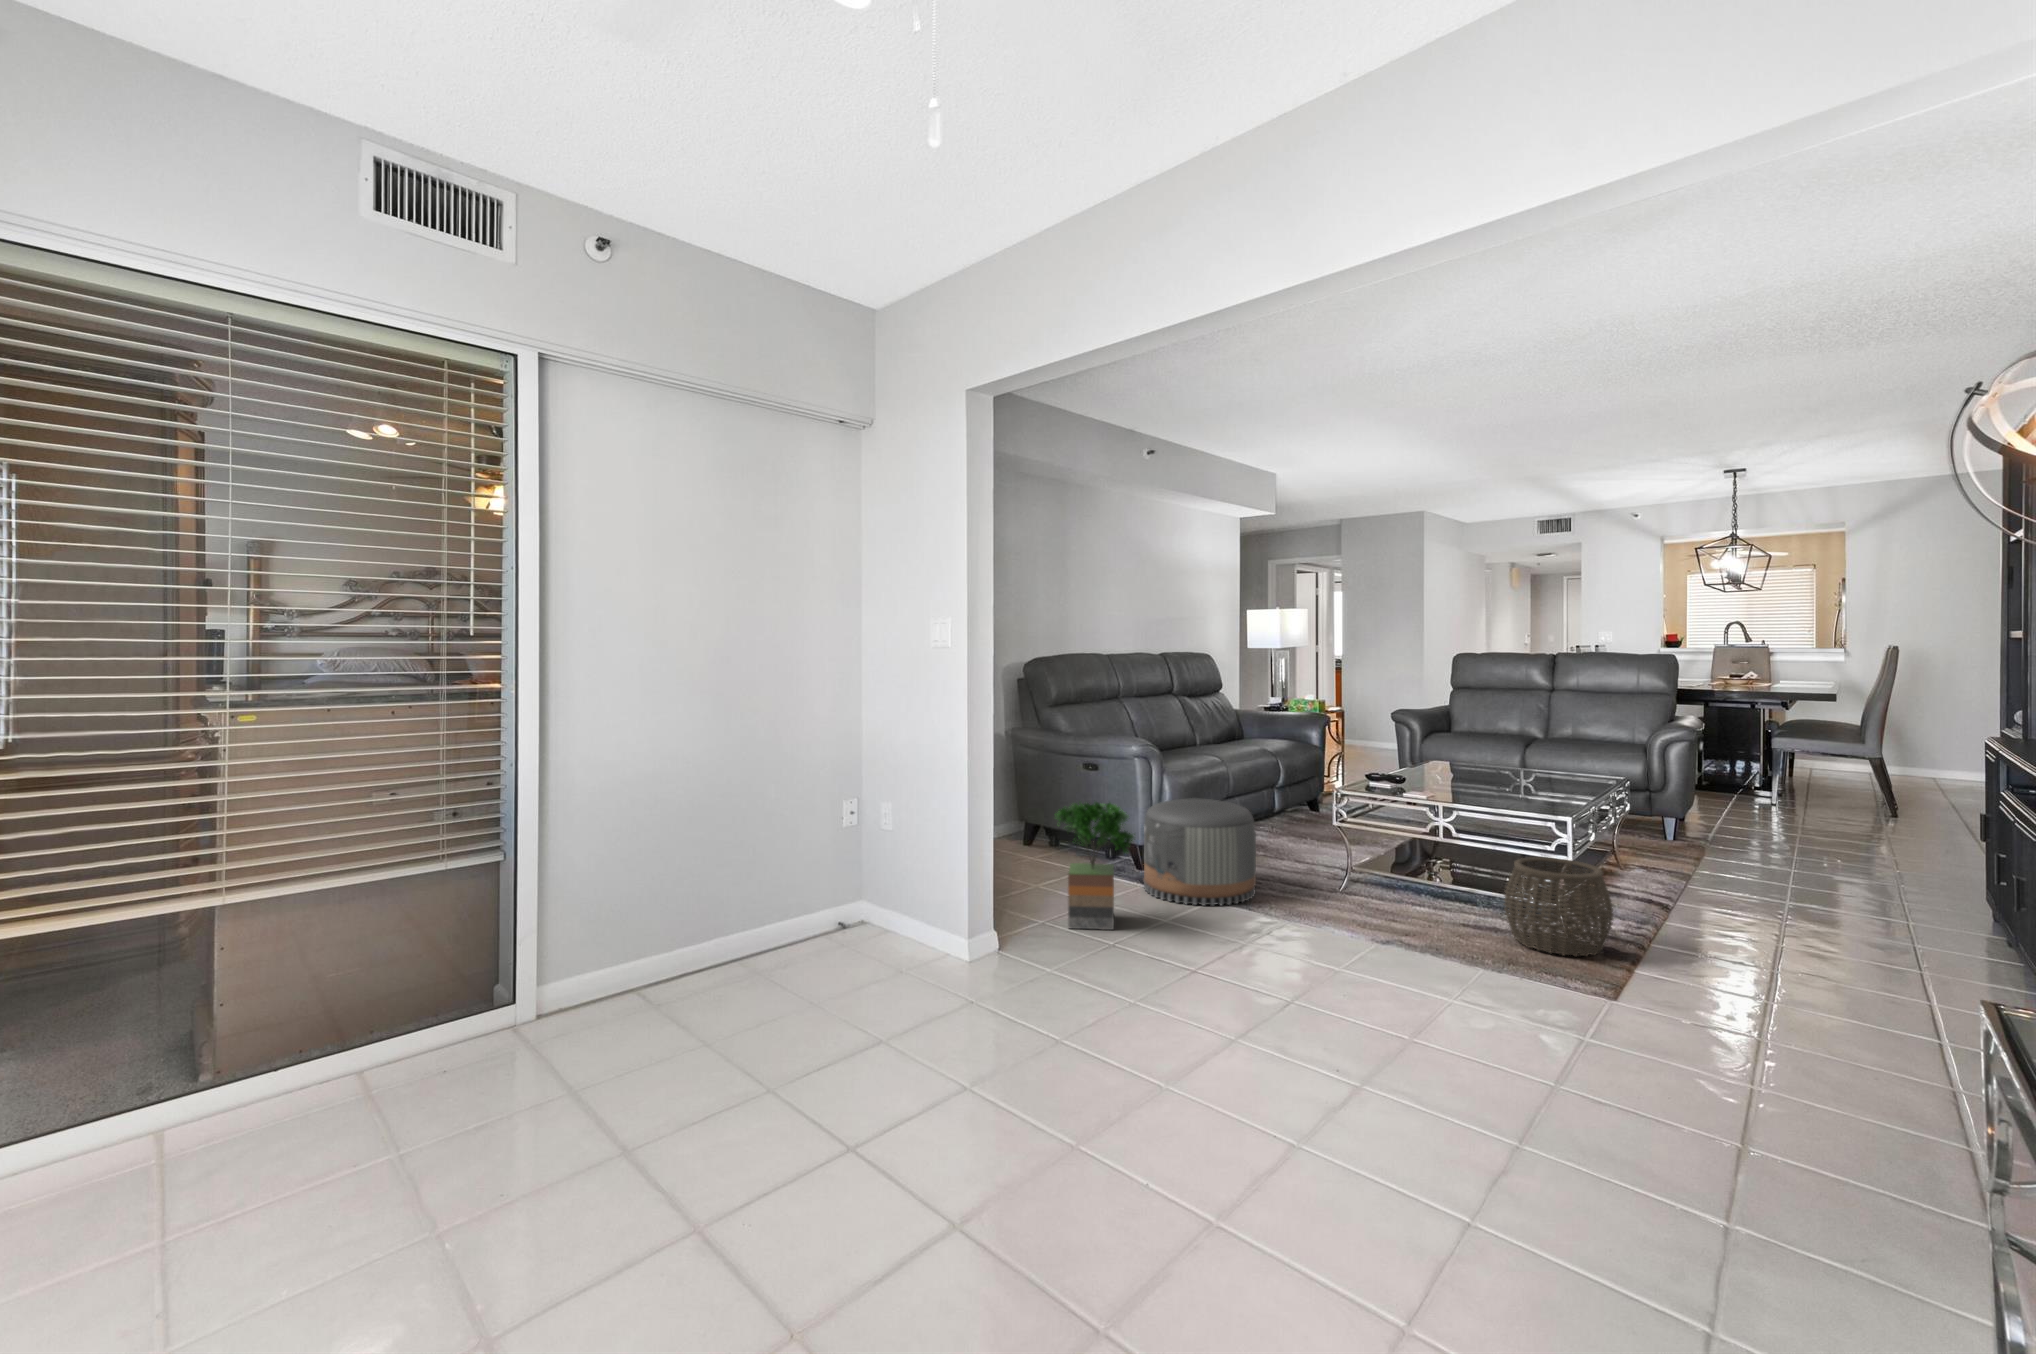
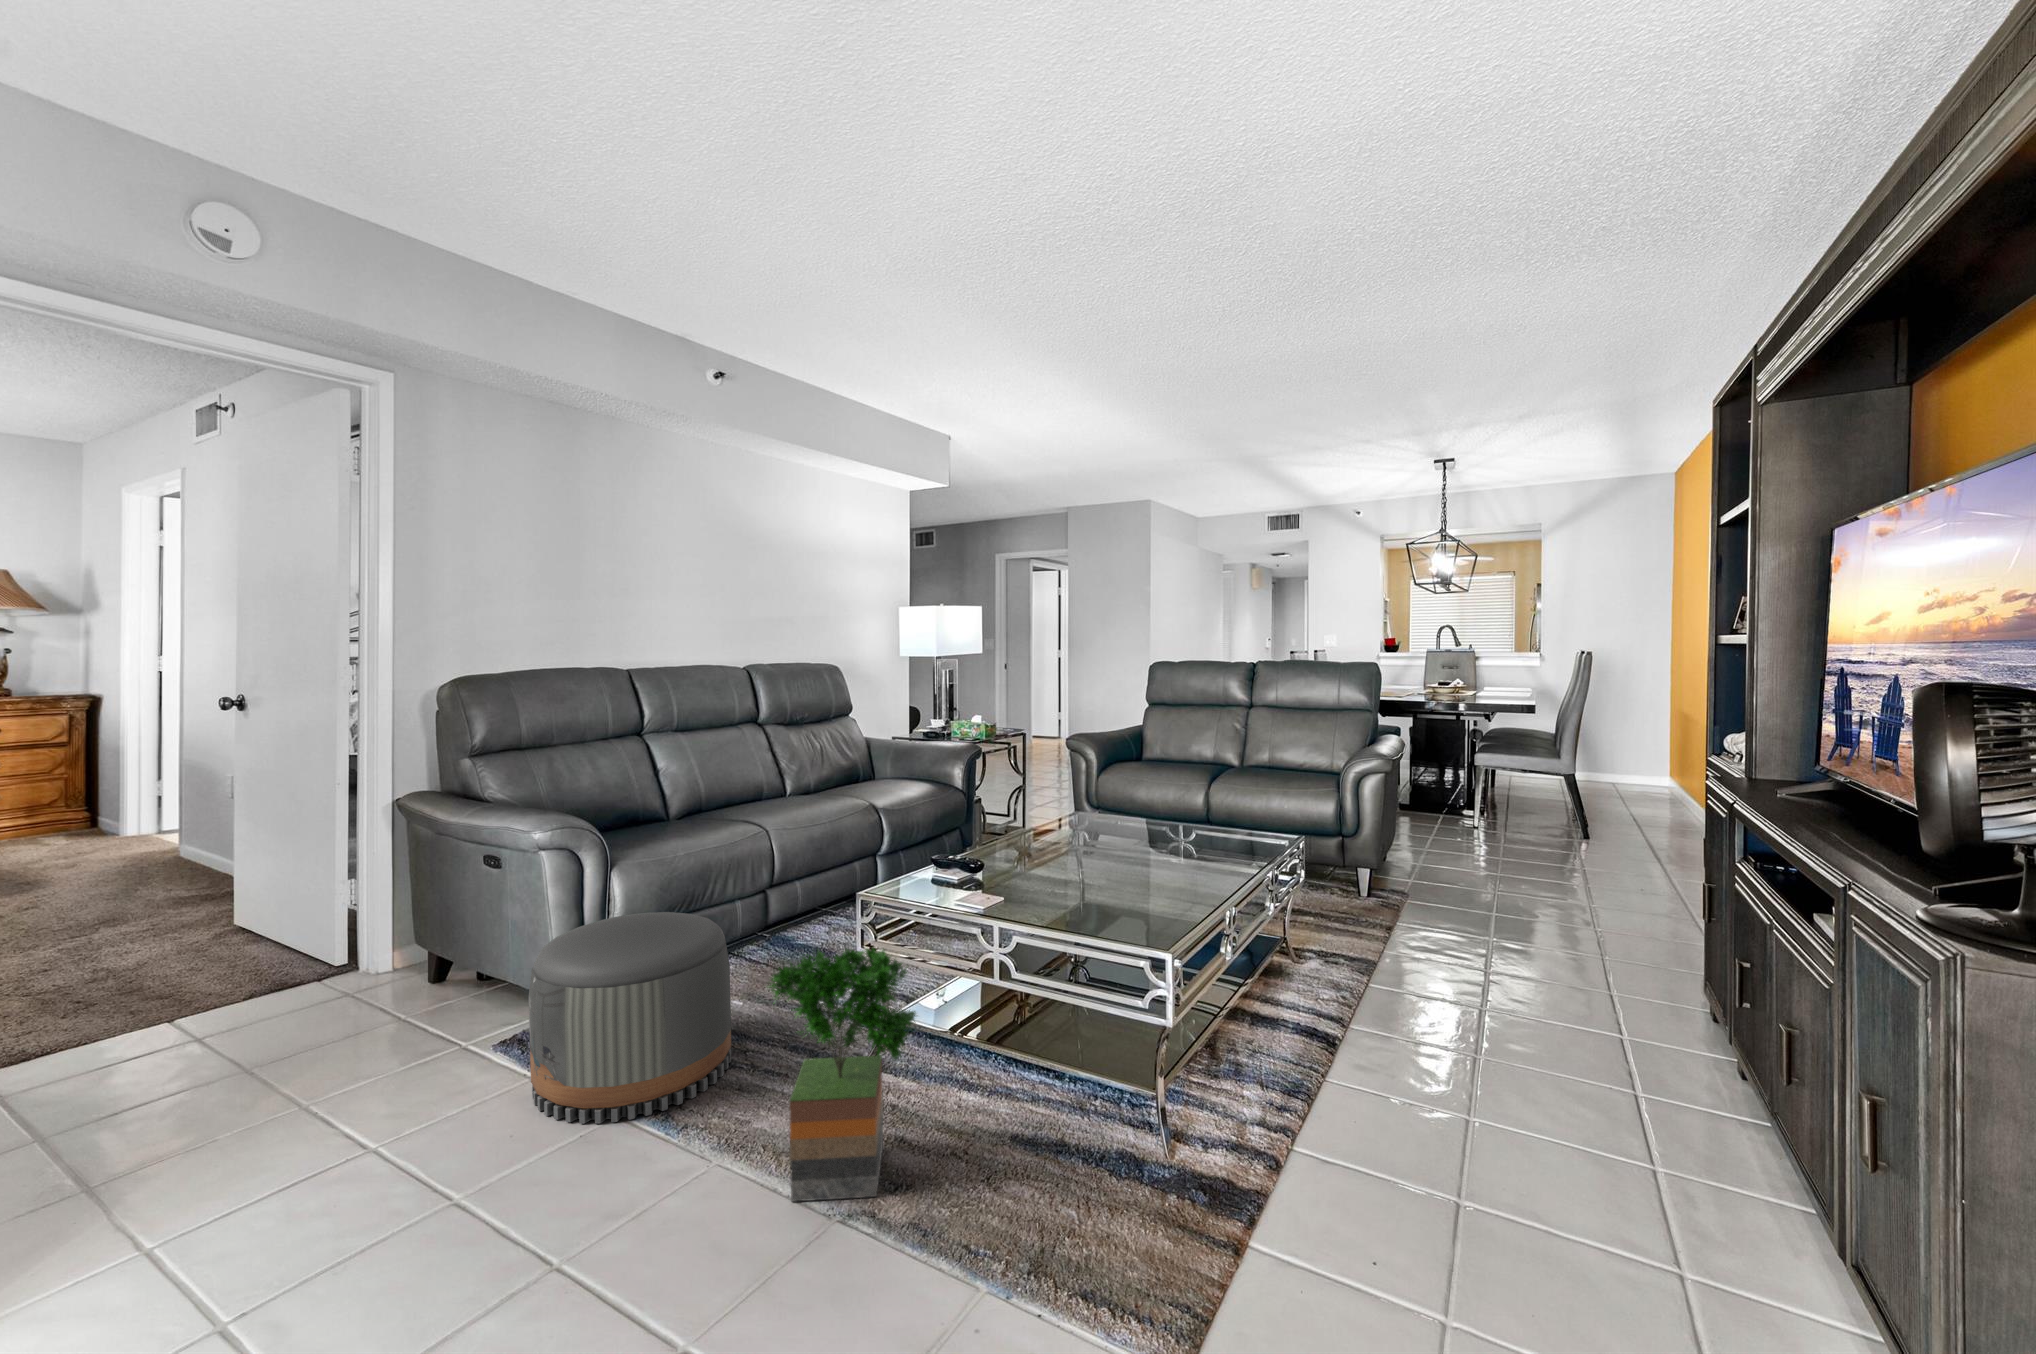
potted tree: present [1055,802,1135,930] -> present [769,947,916,1202]
woven basket: present [1504,857,1614,956] -> none [1050,1027,1217,1234]

